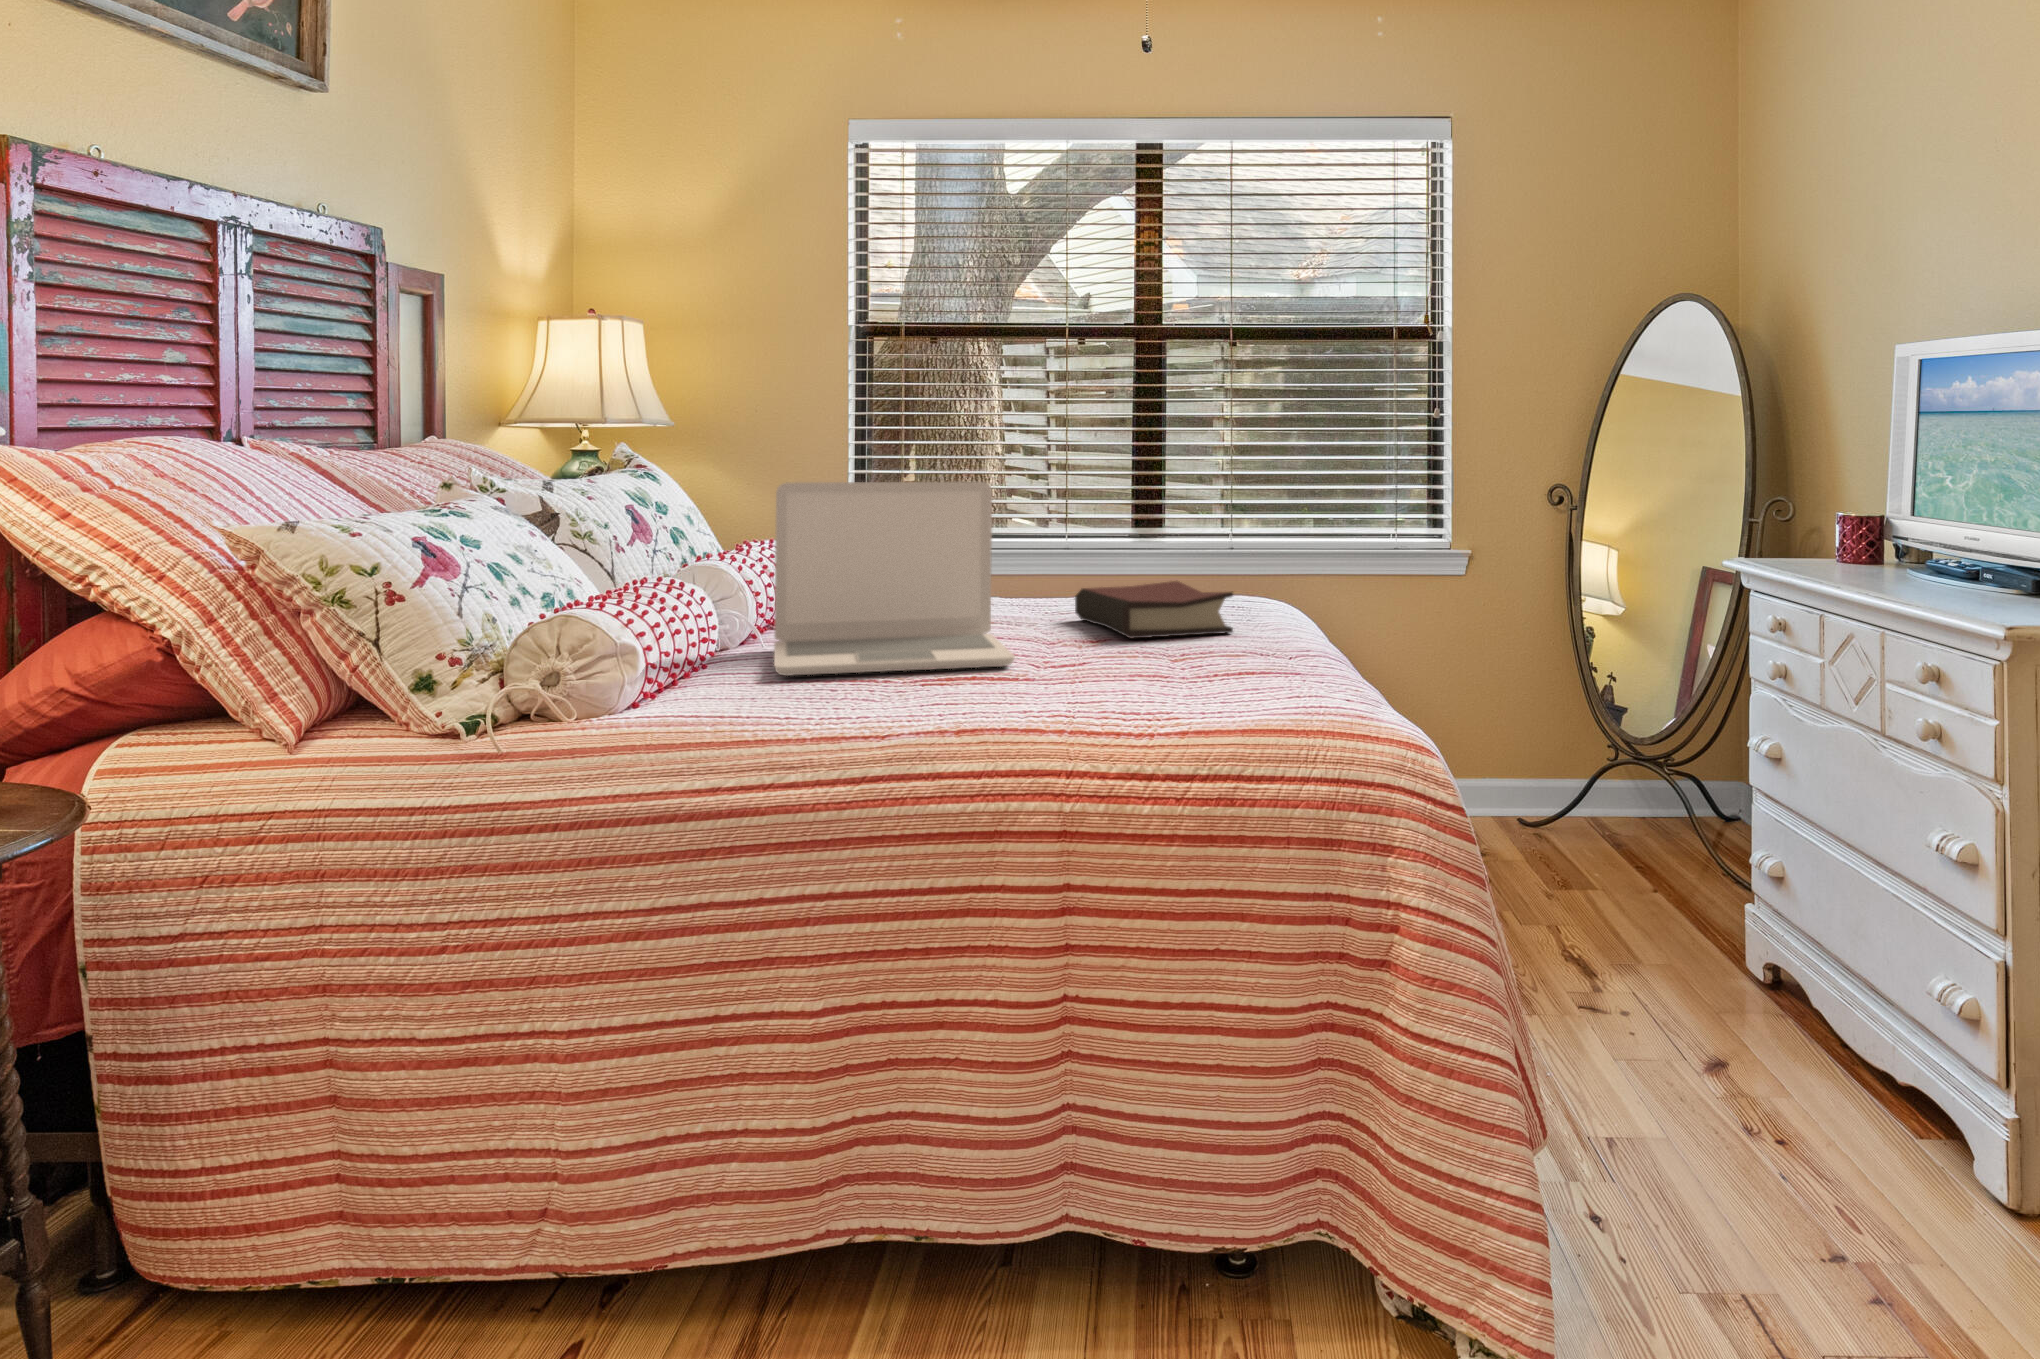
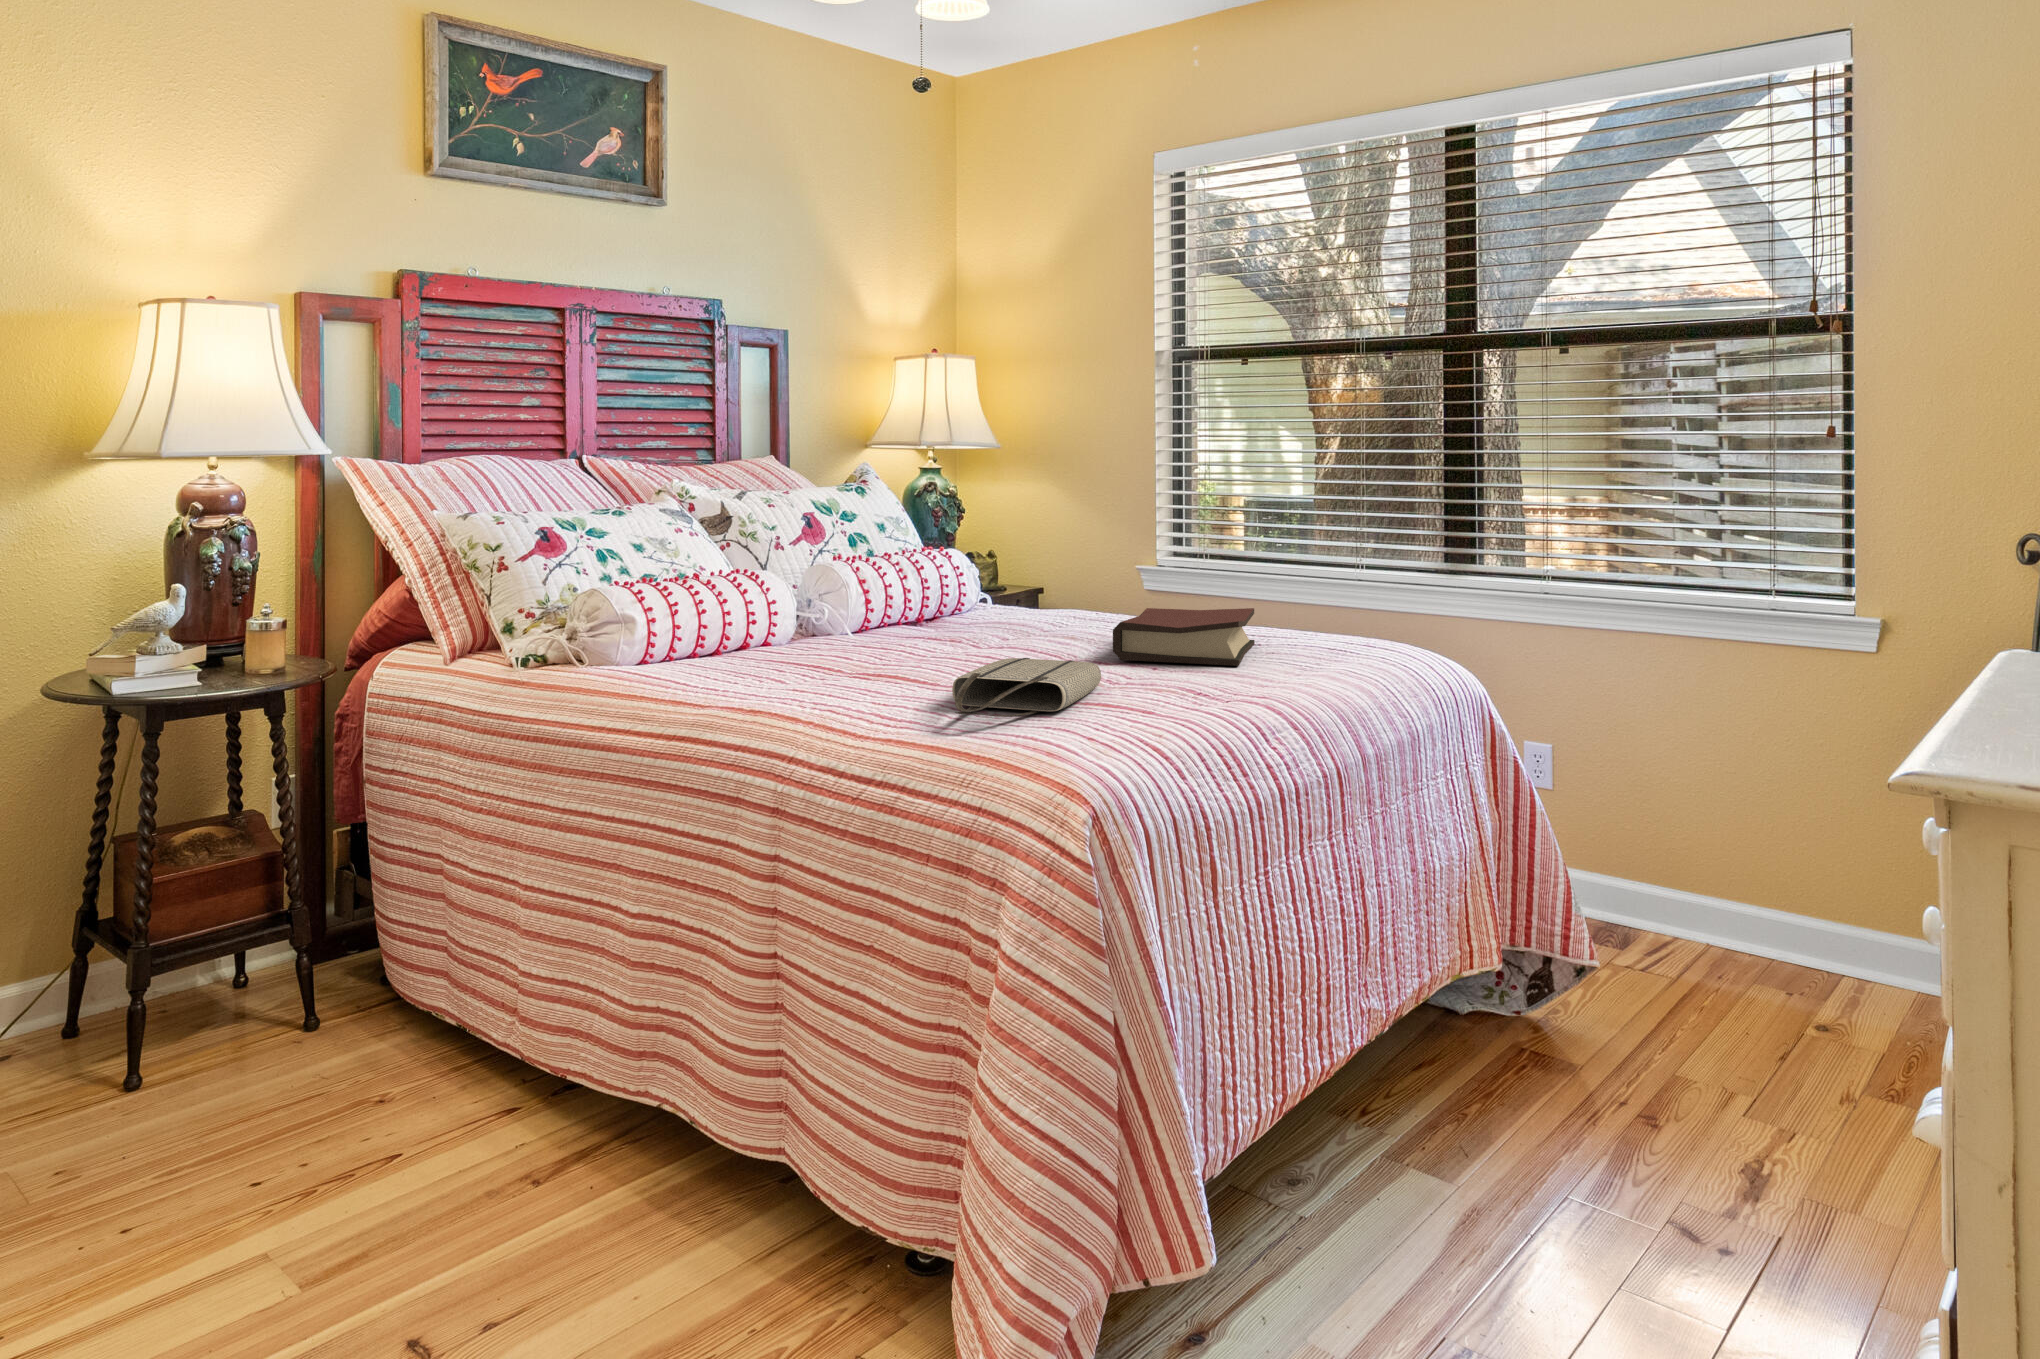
laptop: present [774,482,1015,676] -> none [770,496,1013,670]
tote bag: none [1091,641,1244,701] -> present [952,658,1101,717]

